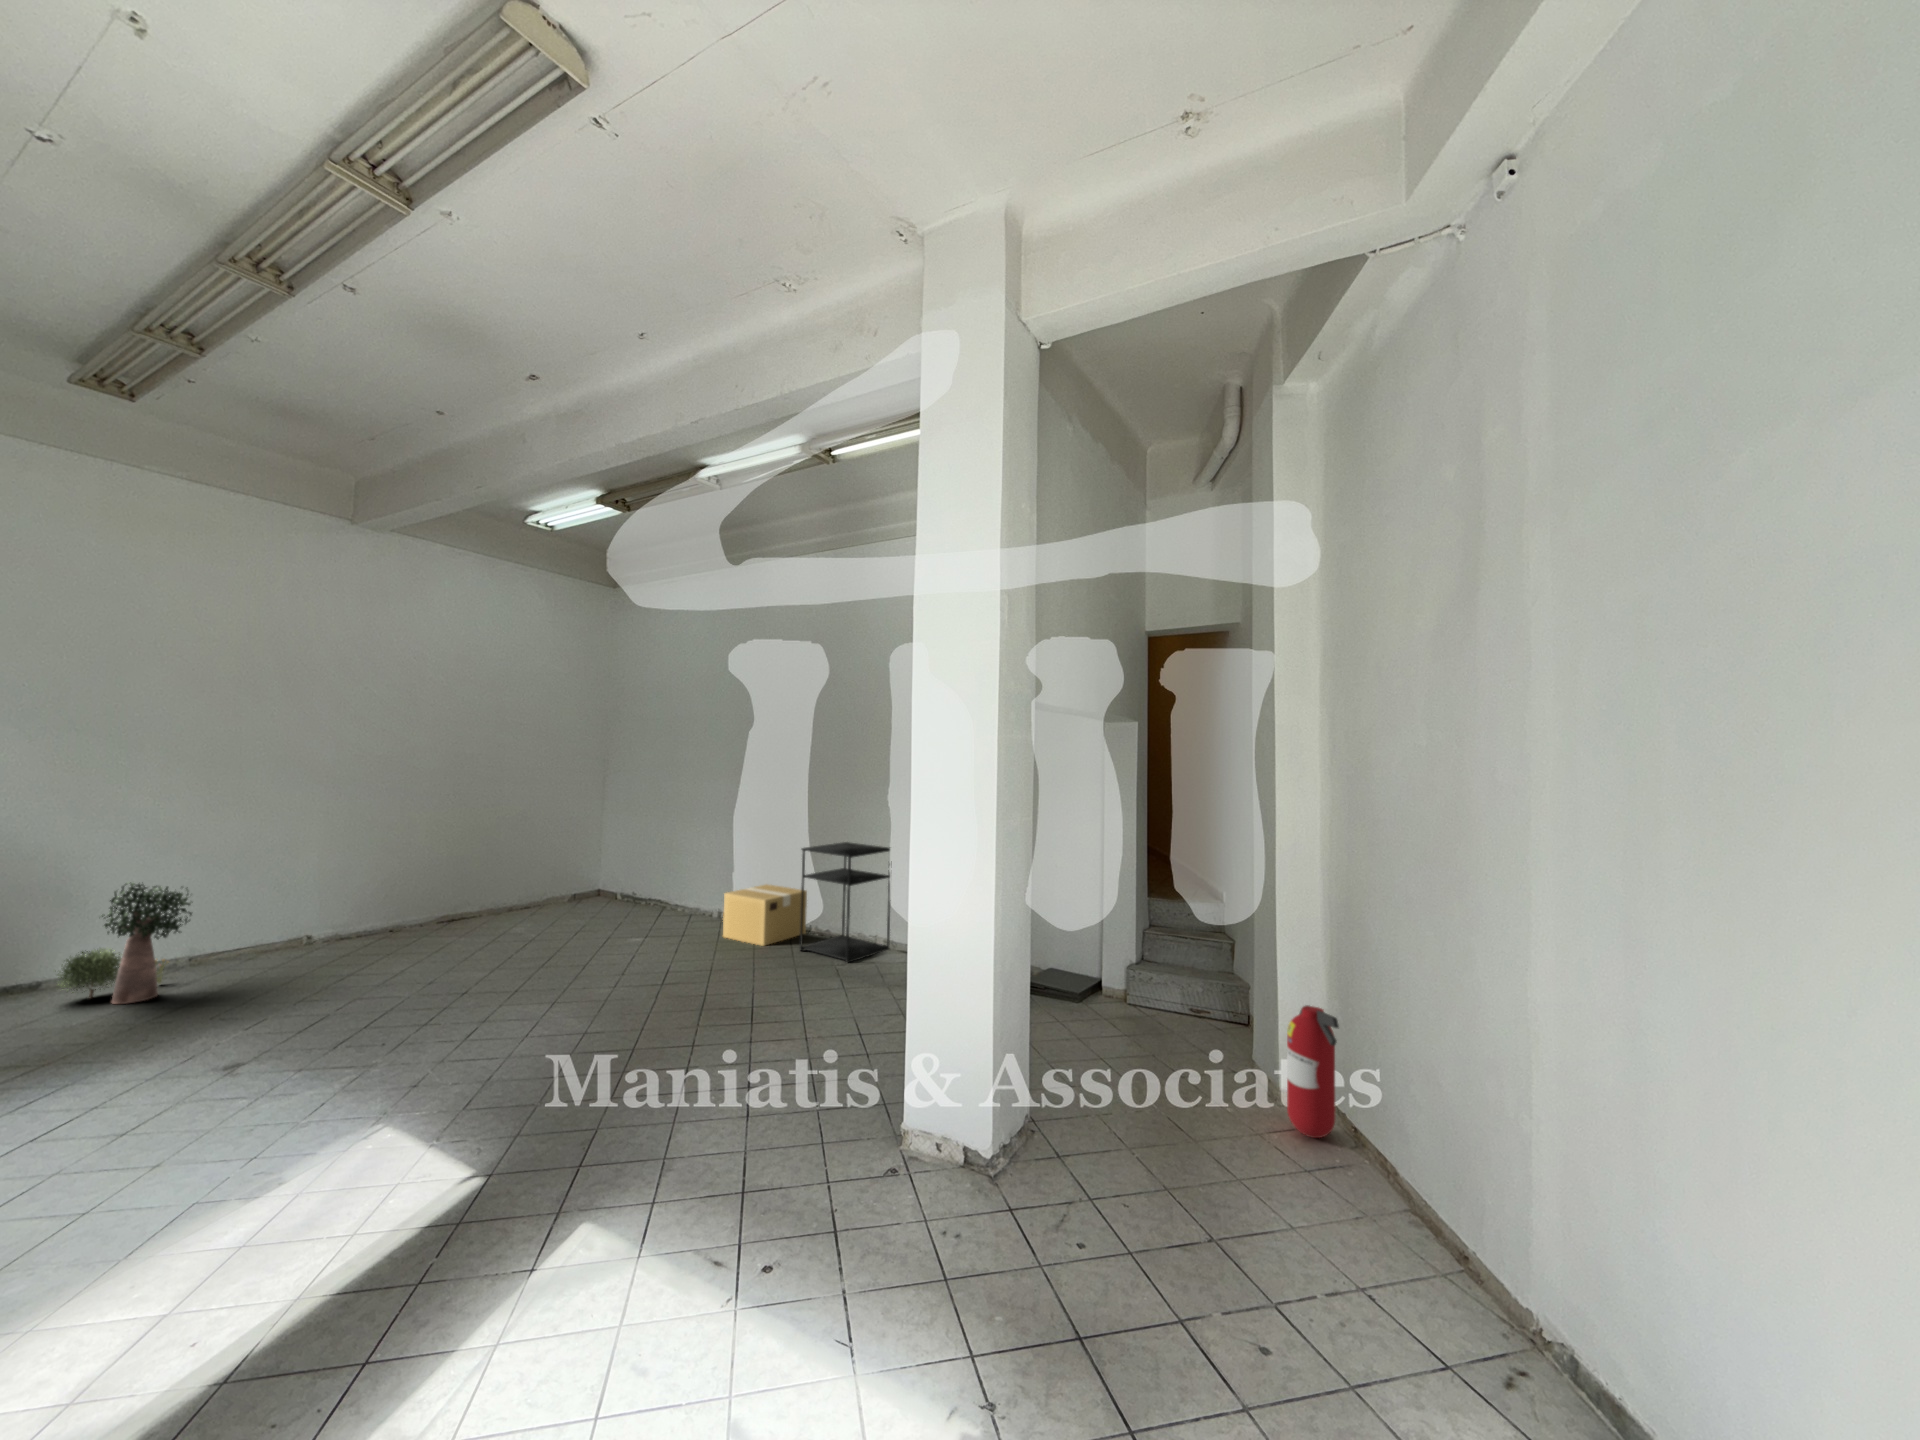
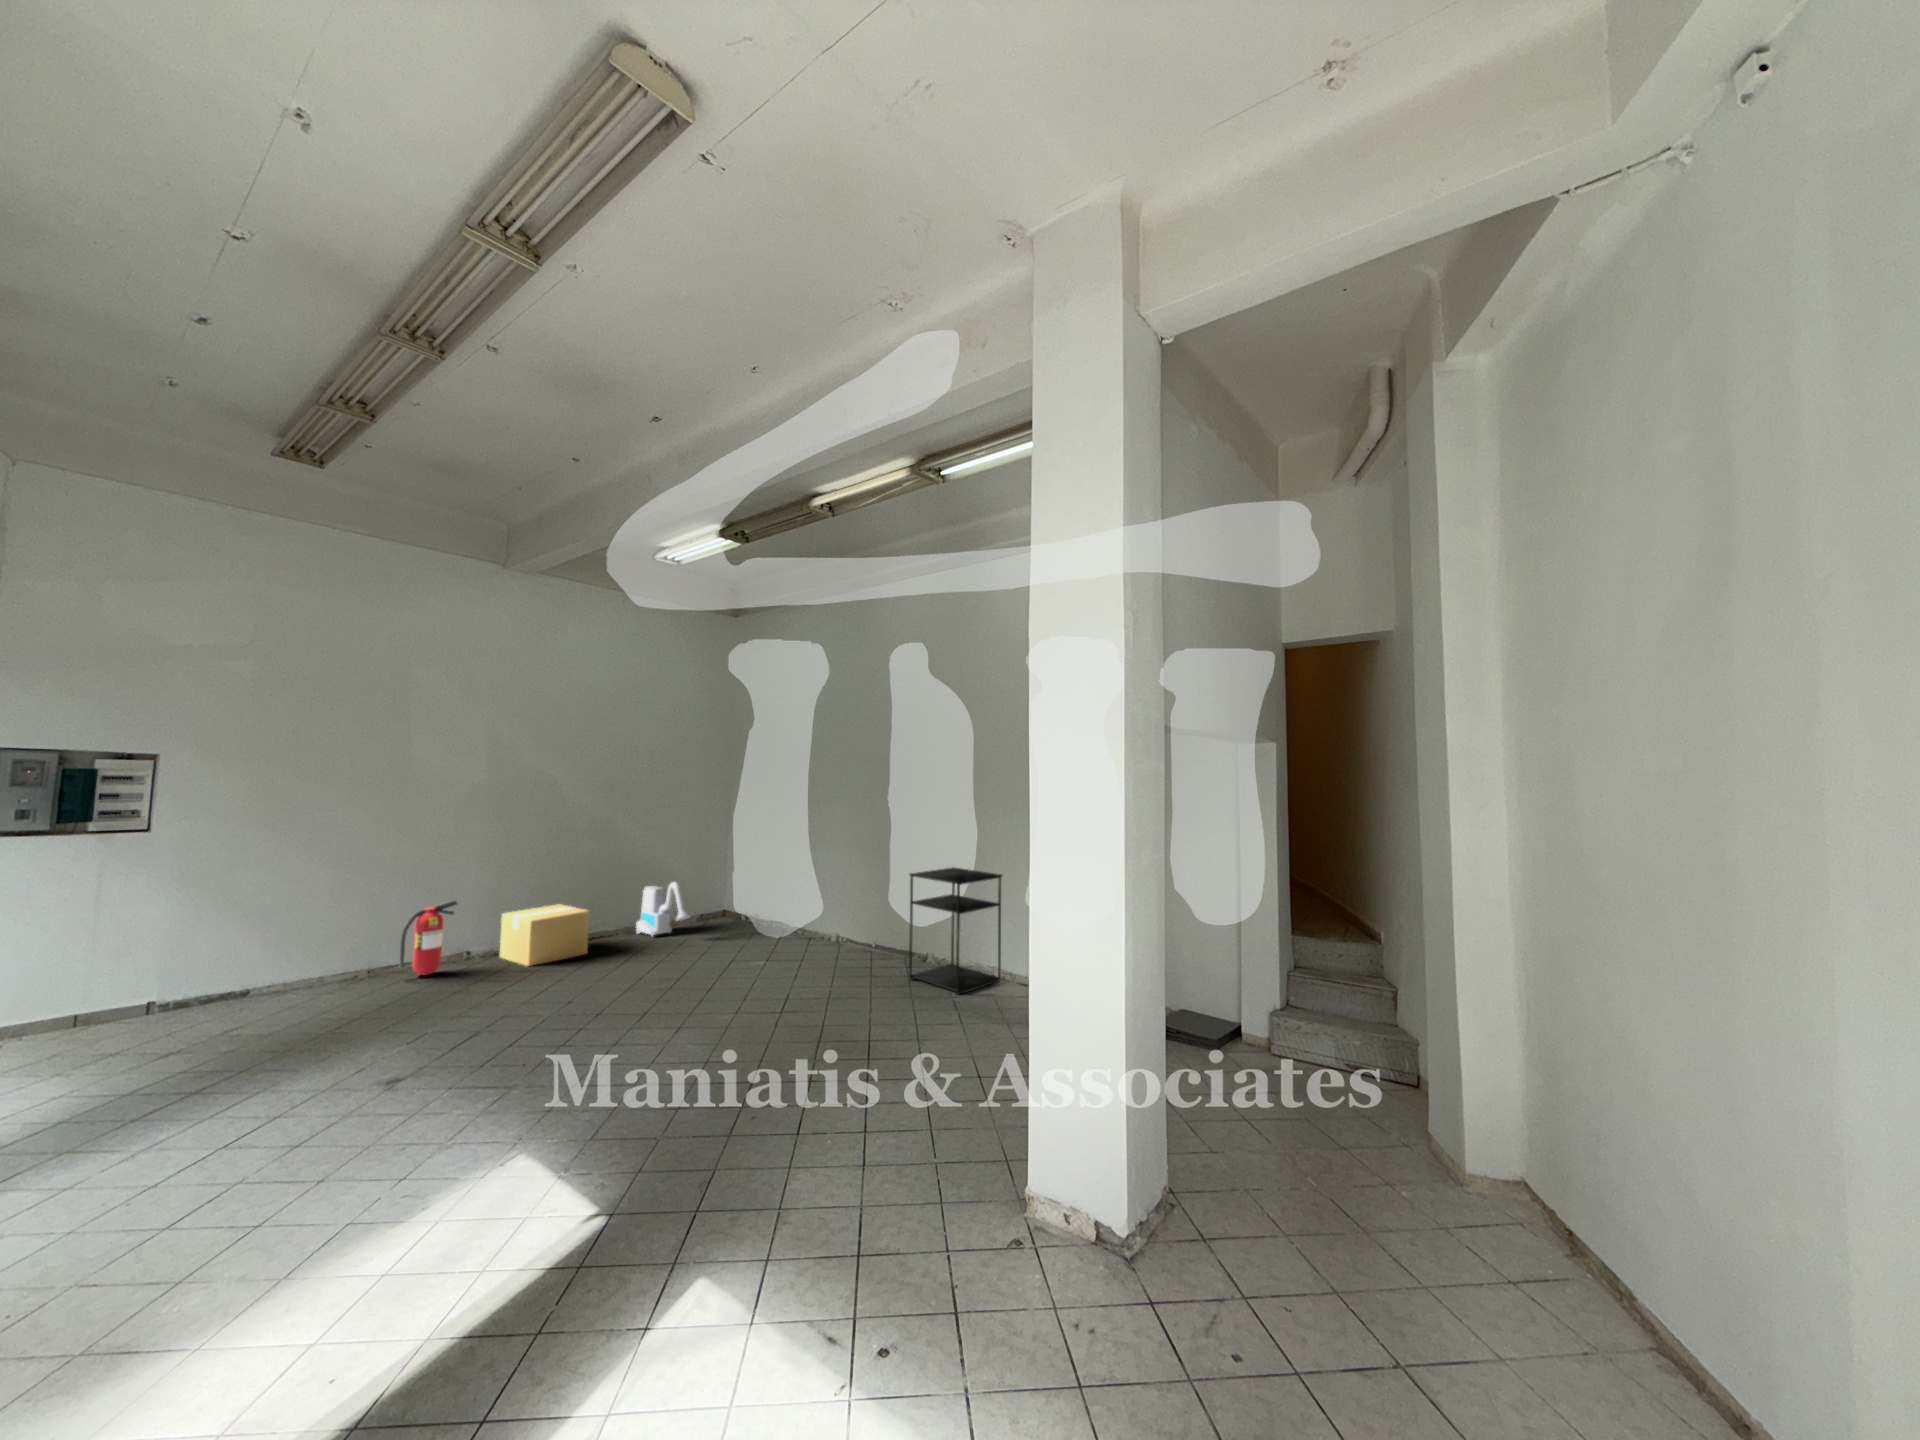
vacuum cleaner: none [510,861,571,919] -> present [636,882,690,937]
potted plant: present [58,882,192,1004] -> none [259,898,369,1010]
cardboard box: present [723,884,807,946] -> present [500,904,589,966]
fire extinguisher: present [1287,1005,1339,1138] -> present [399,901,457,975]

